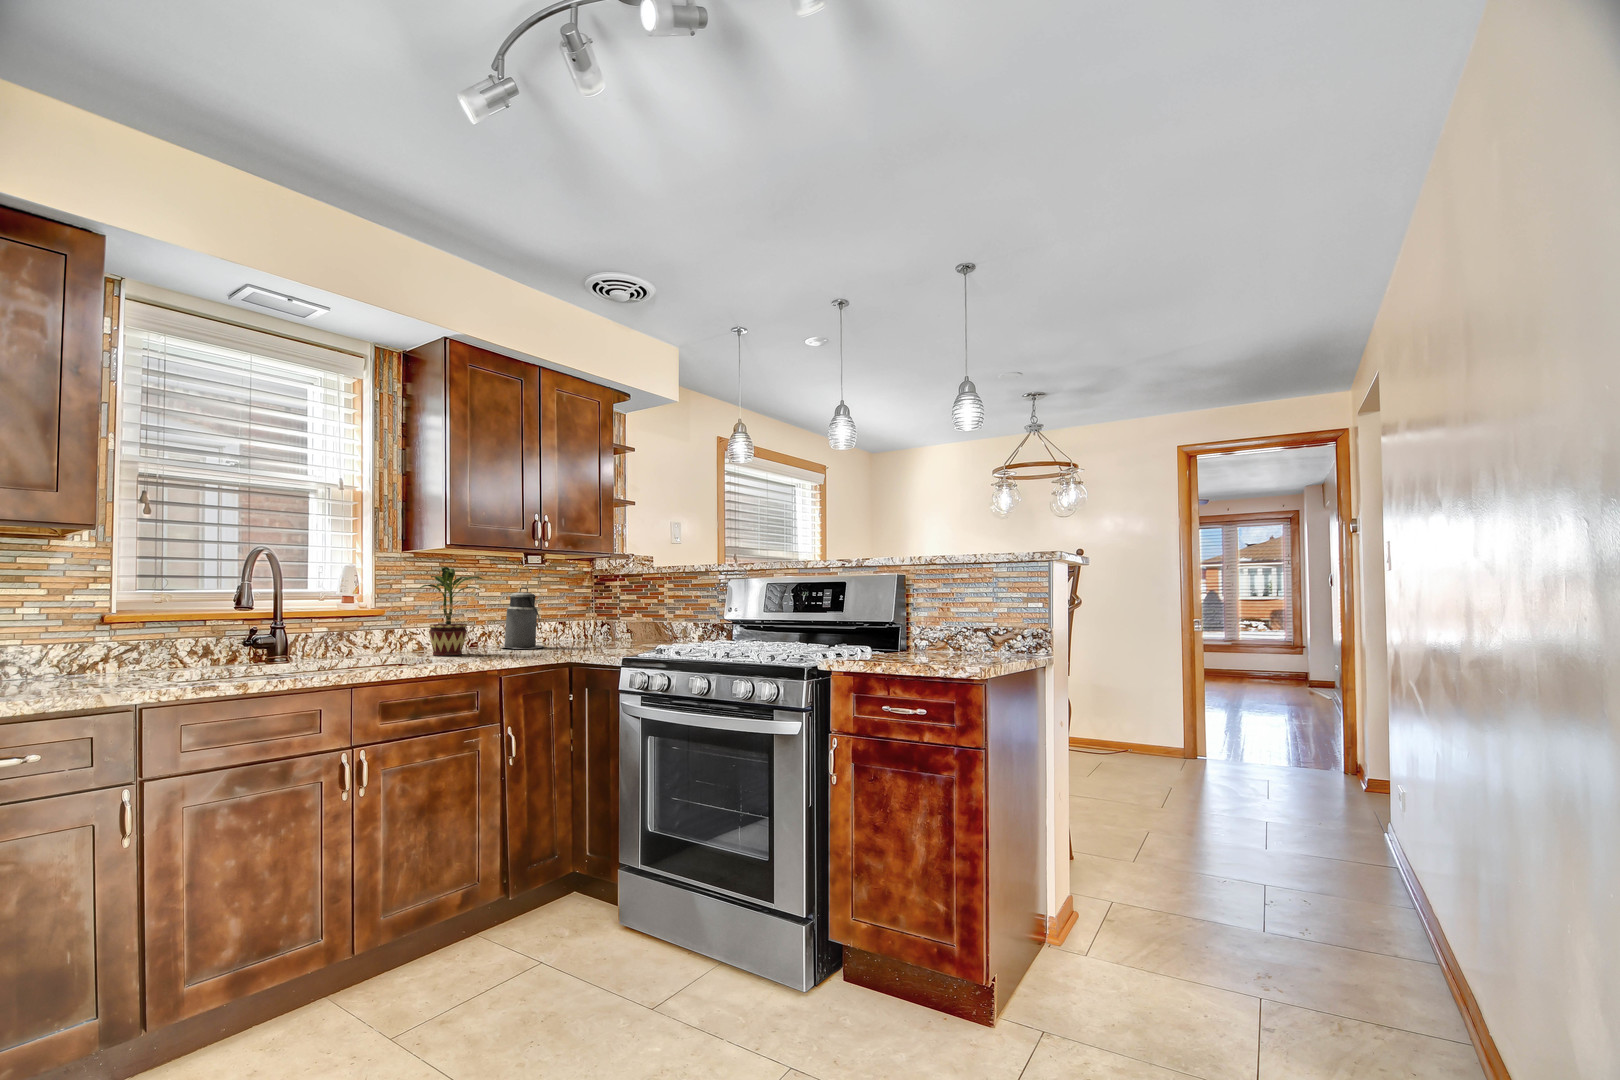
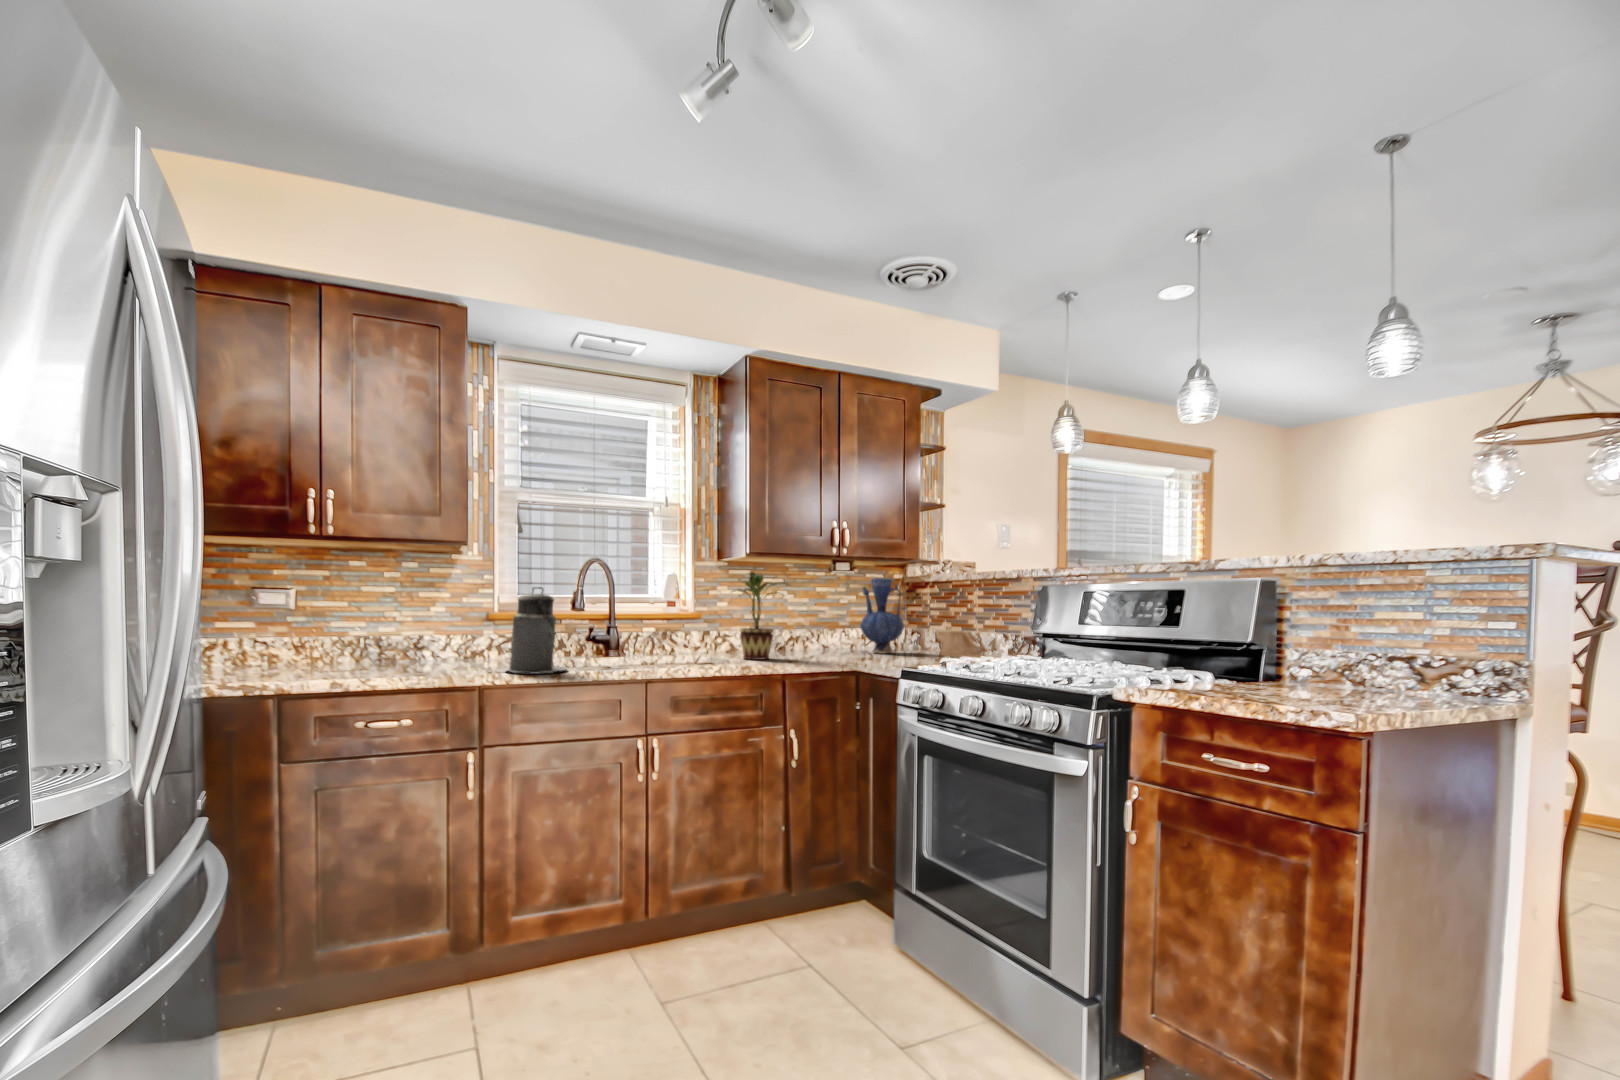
vase: none [550,571,594,643] -> present [860,578,904,653]
canister: present [502,588,544,649] -> present [506,587,567,674]

